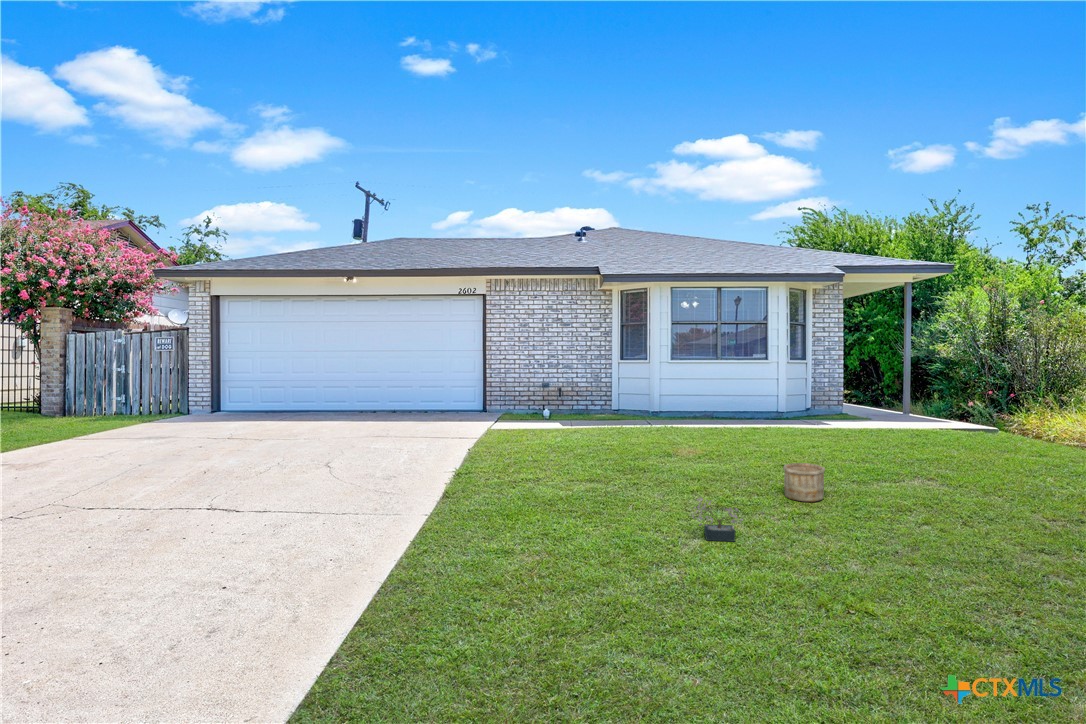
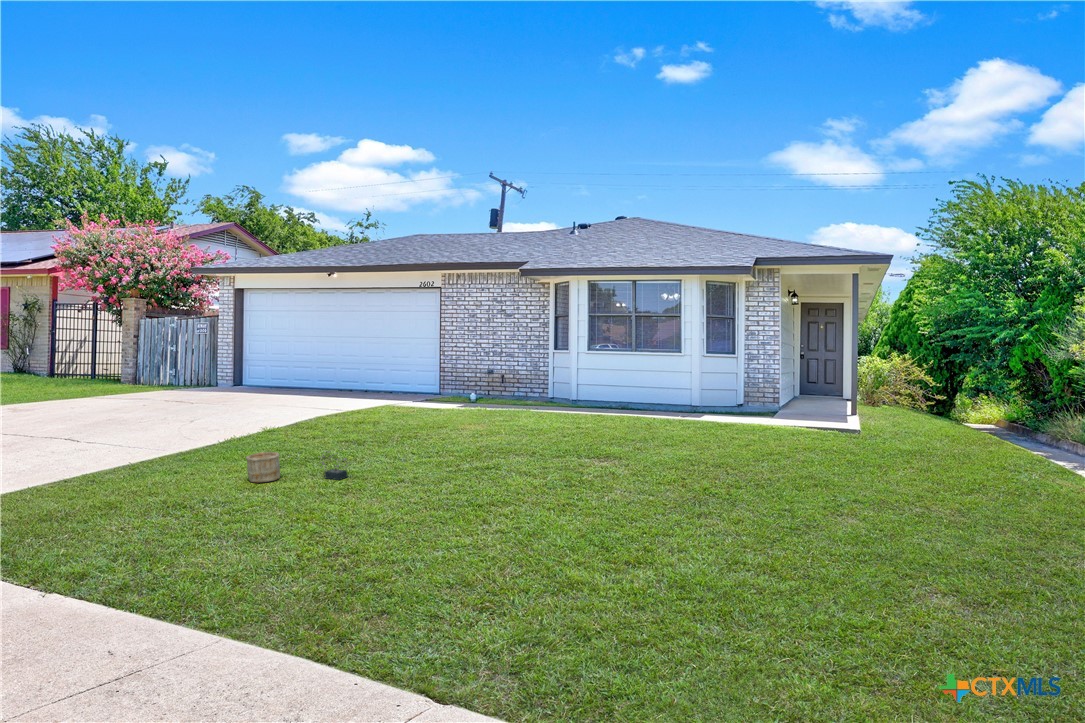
wooden bucket: present [783,463,825,502] -> present [246,452,280,483]

